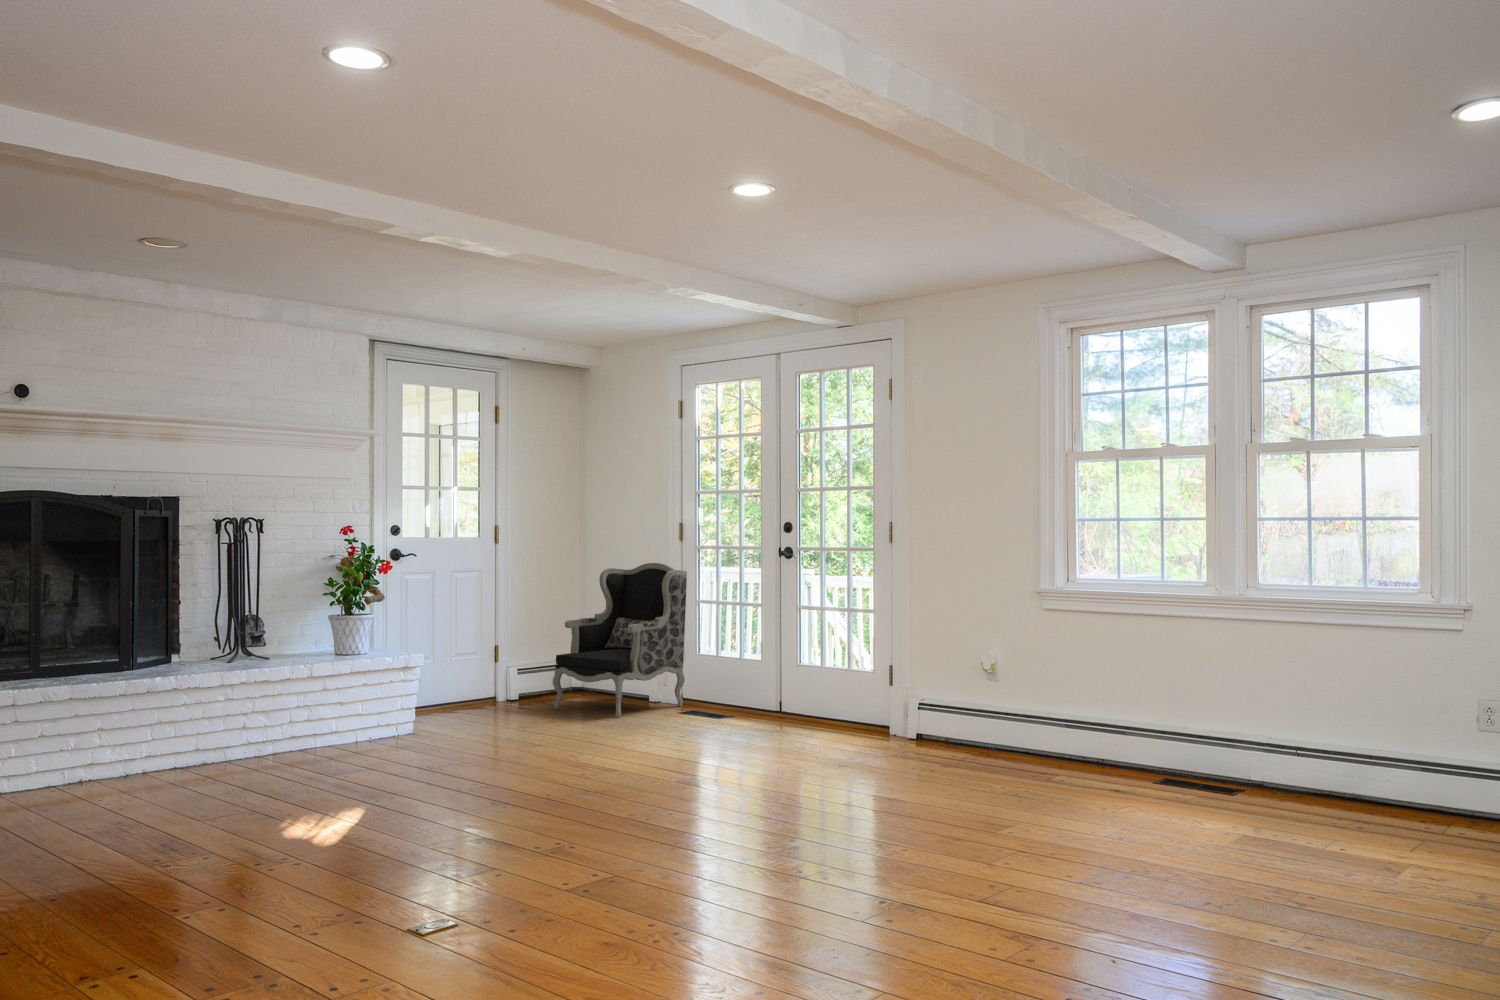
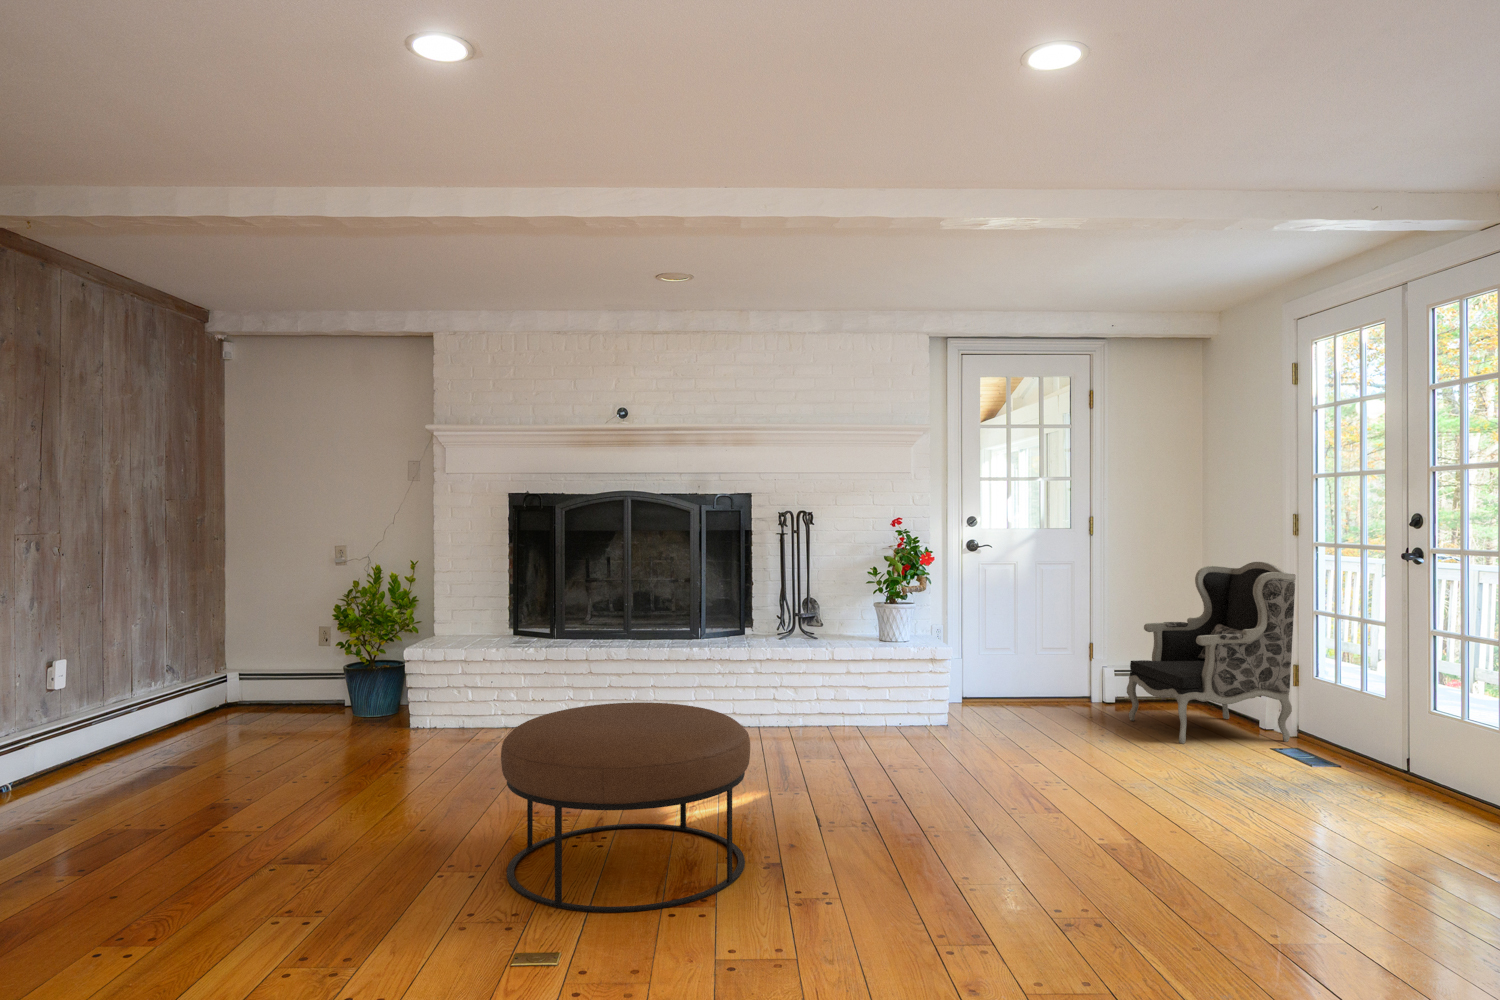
ottoman: none [225,705,484,899] -> present [501,702,750,912]

